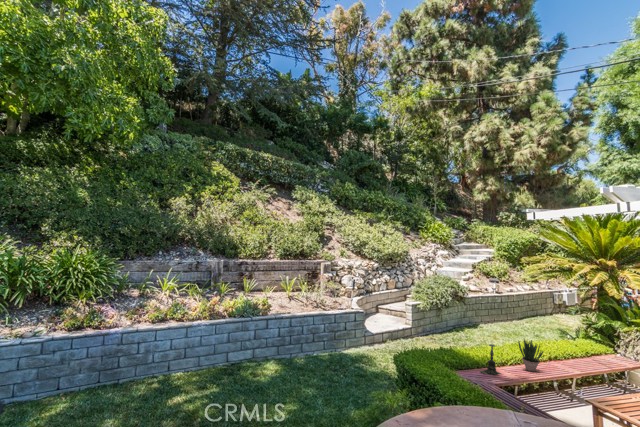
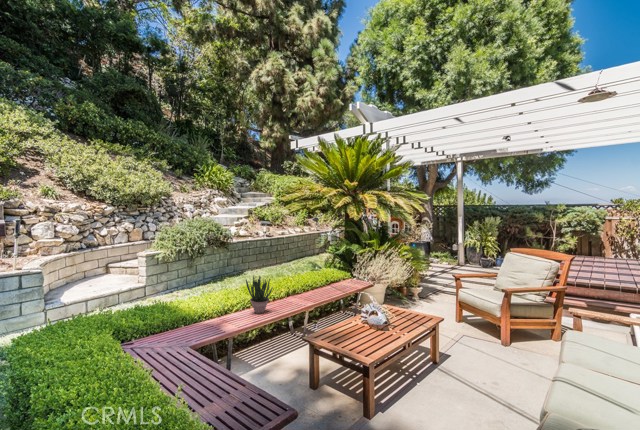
candle holder: present [480,344,501,375] -> none [190,283,221,332]

